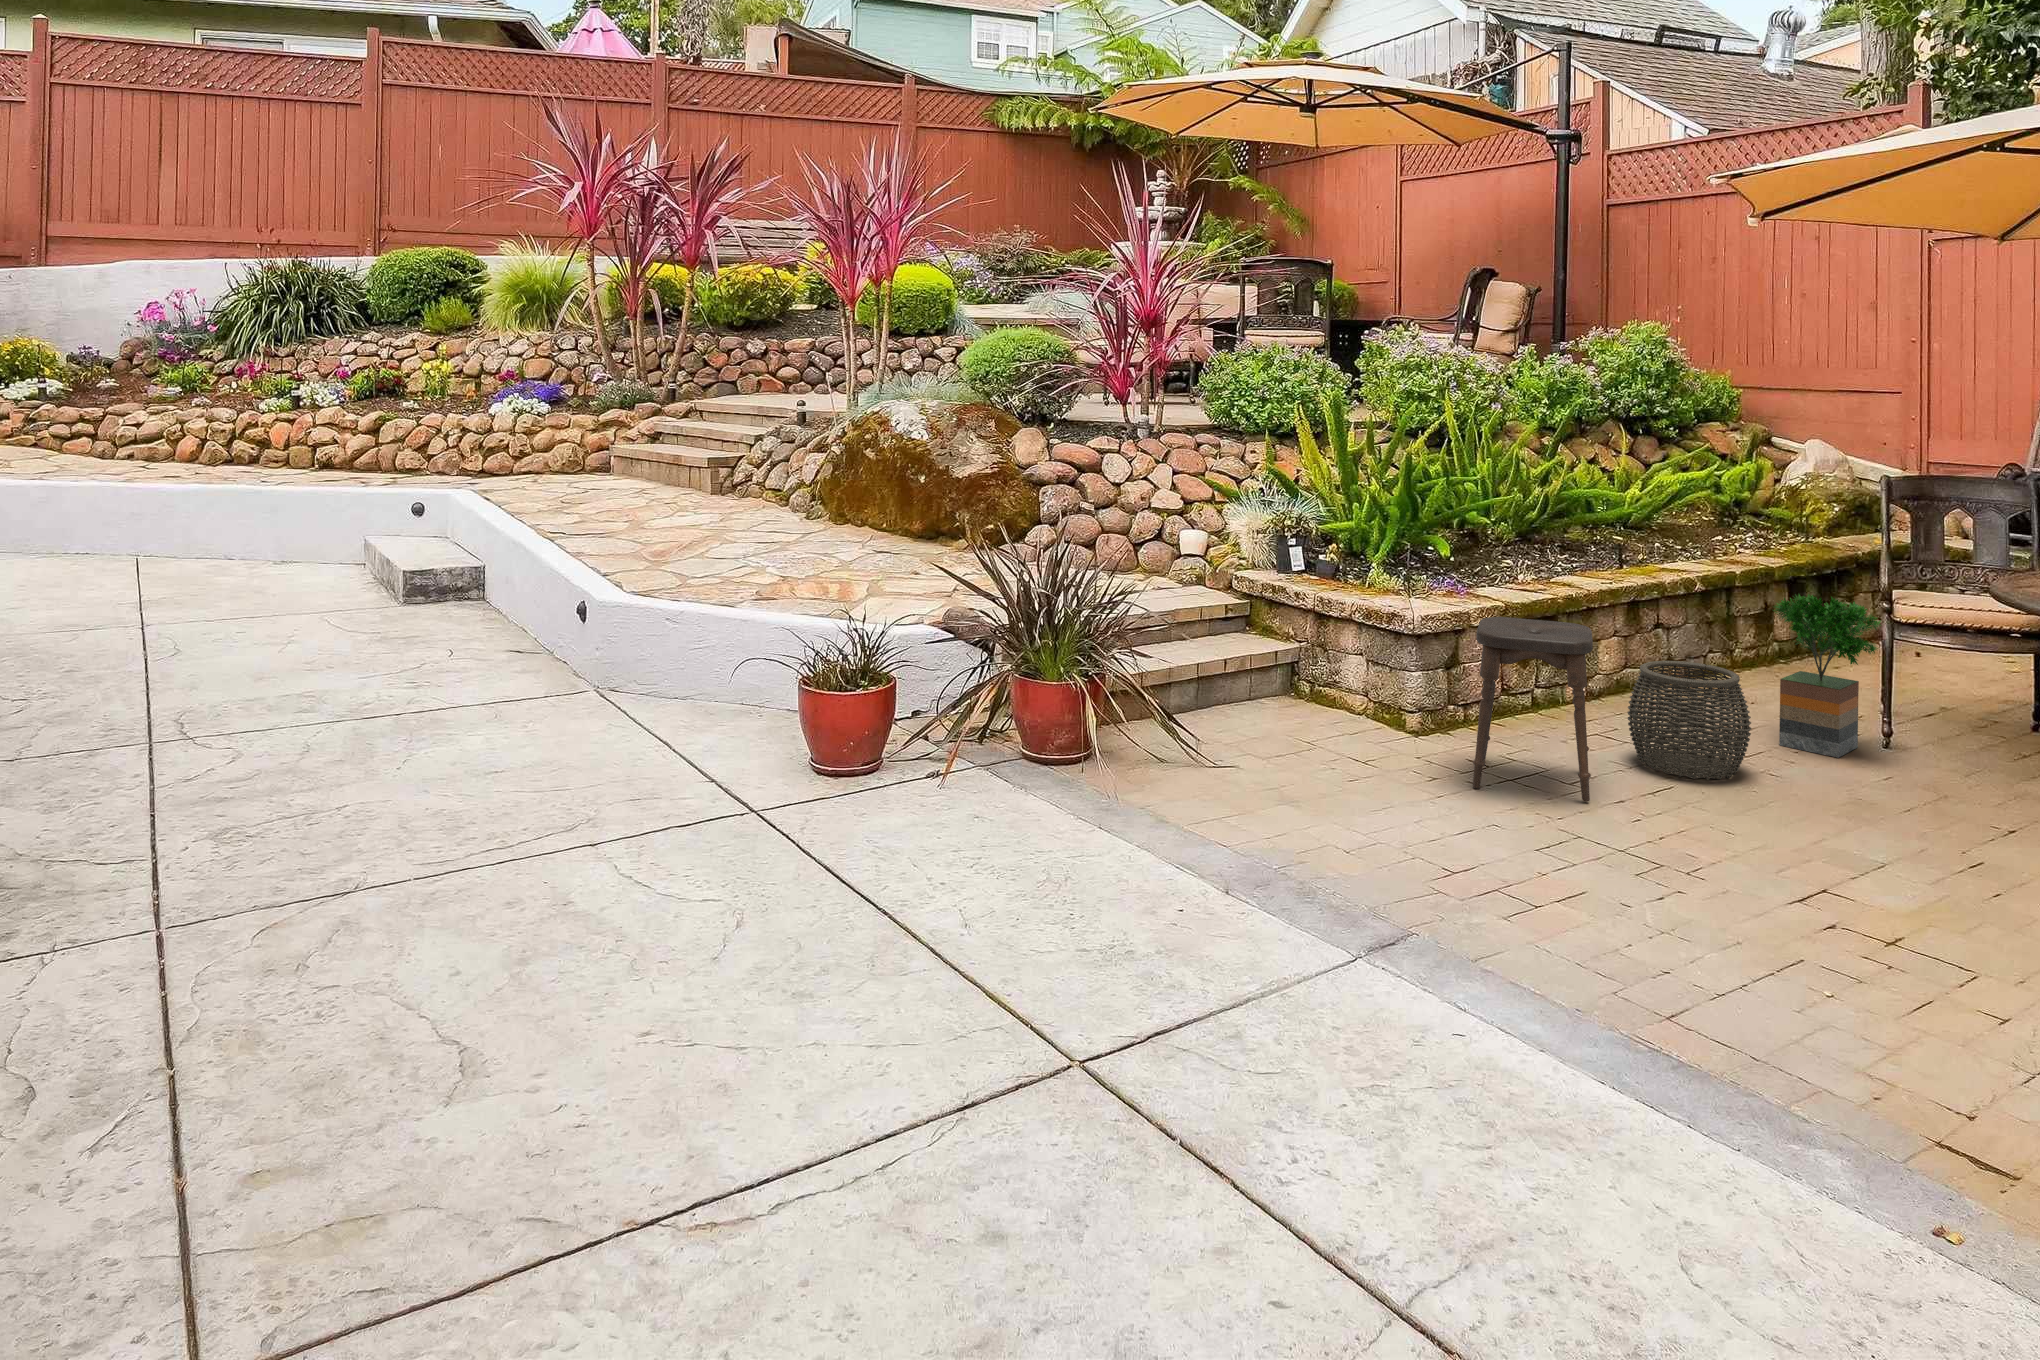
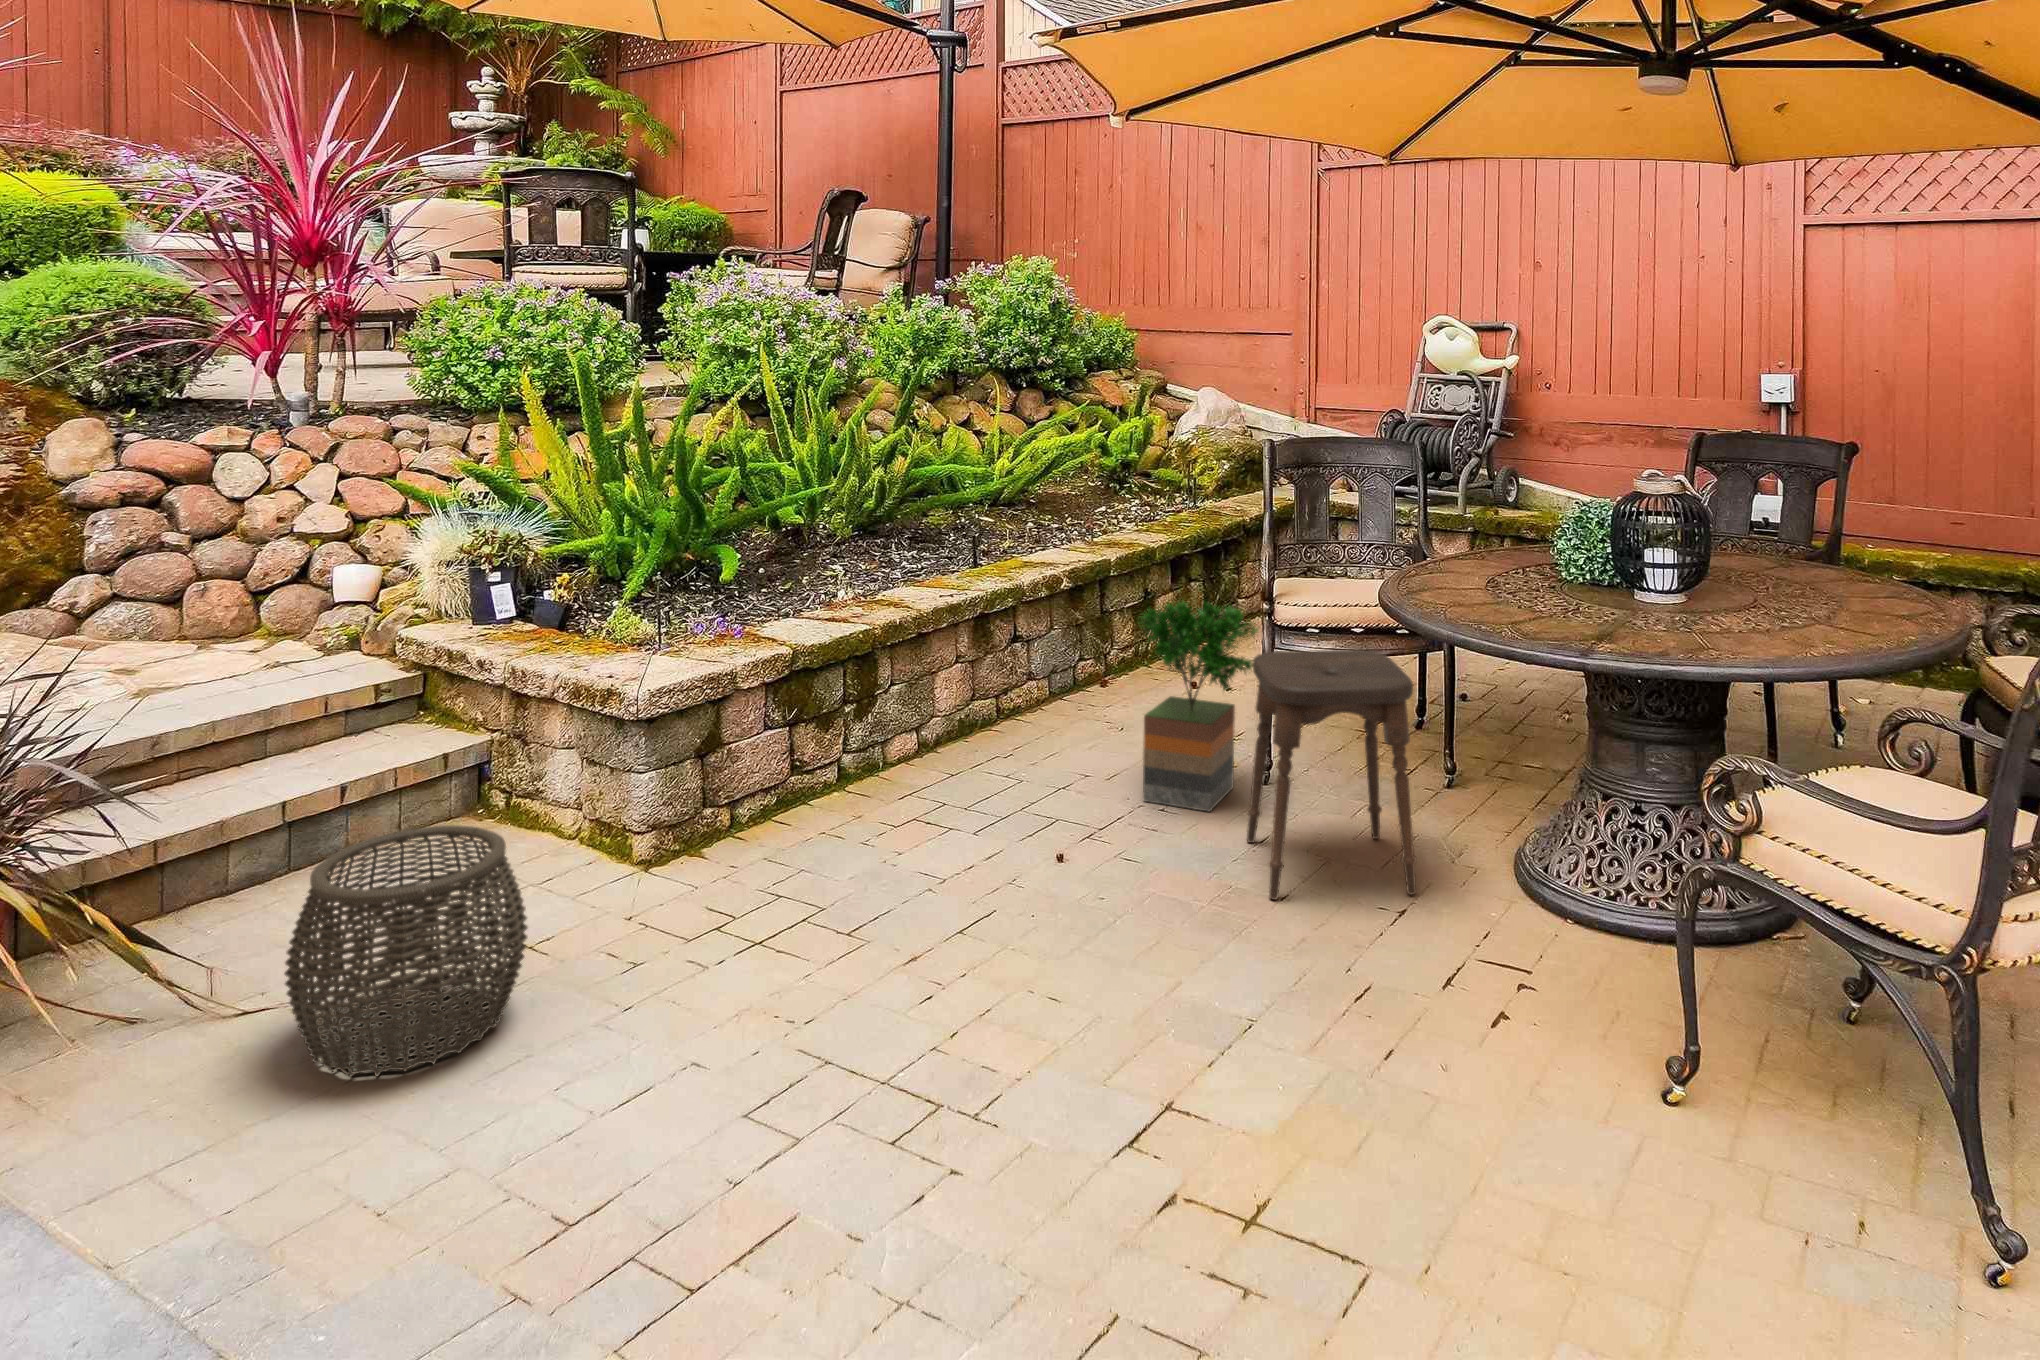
stool: present [1473,617,1593,802] -> present [1247,650,1417,900]
woven basket: present [1627,661,1751,780] -> present [284,825,528,1076]

